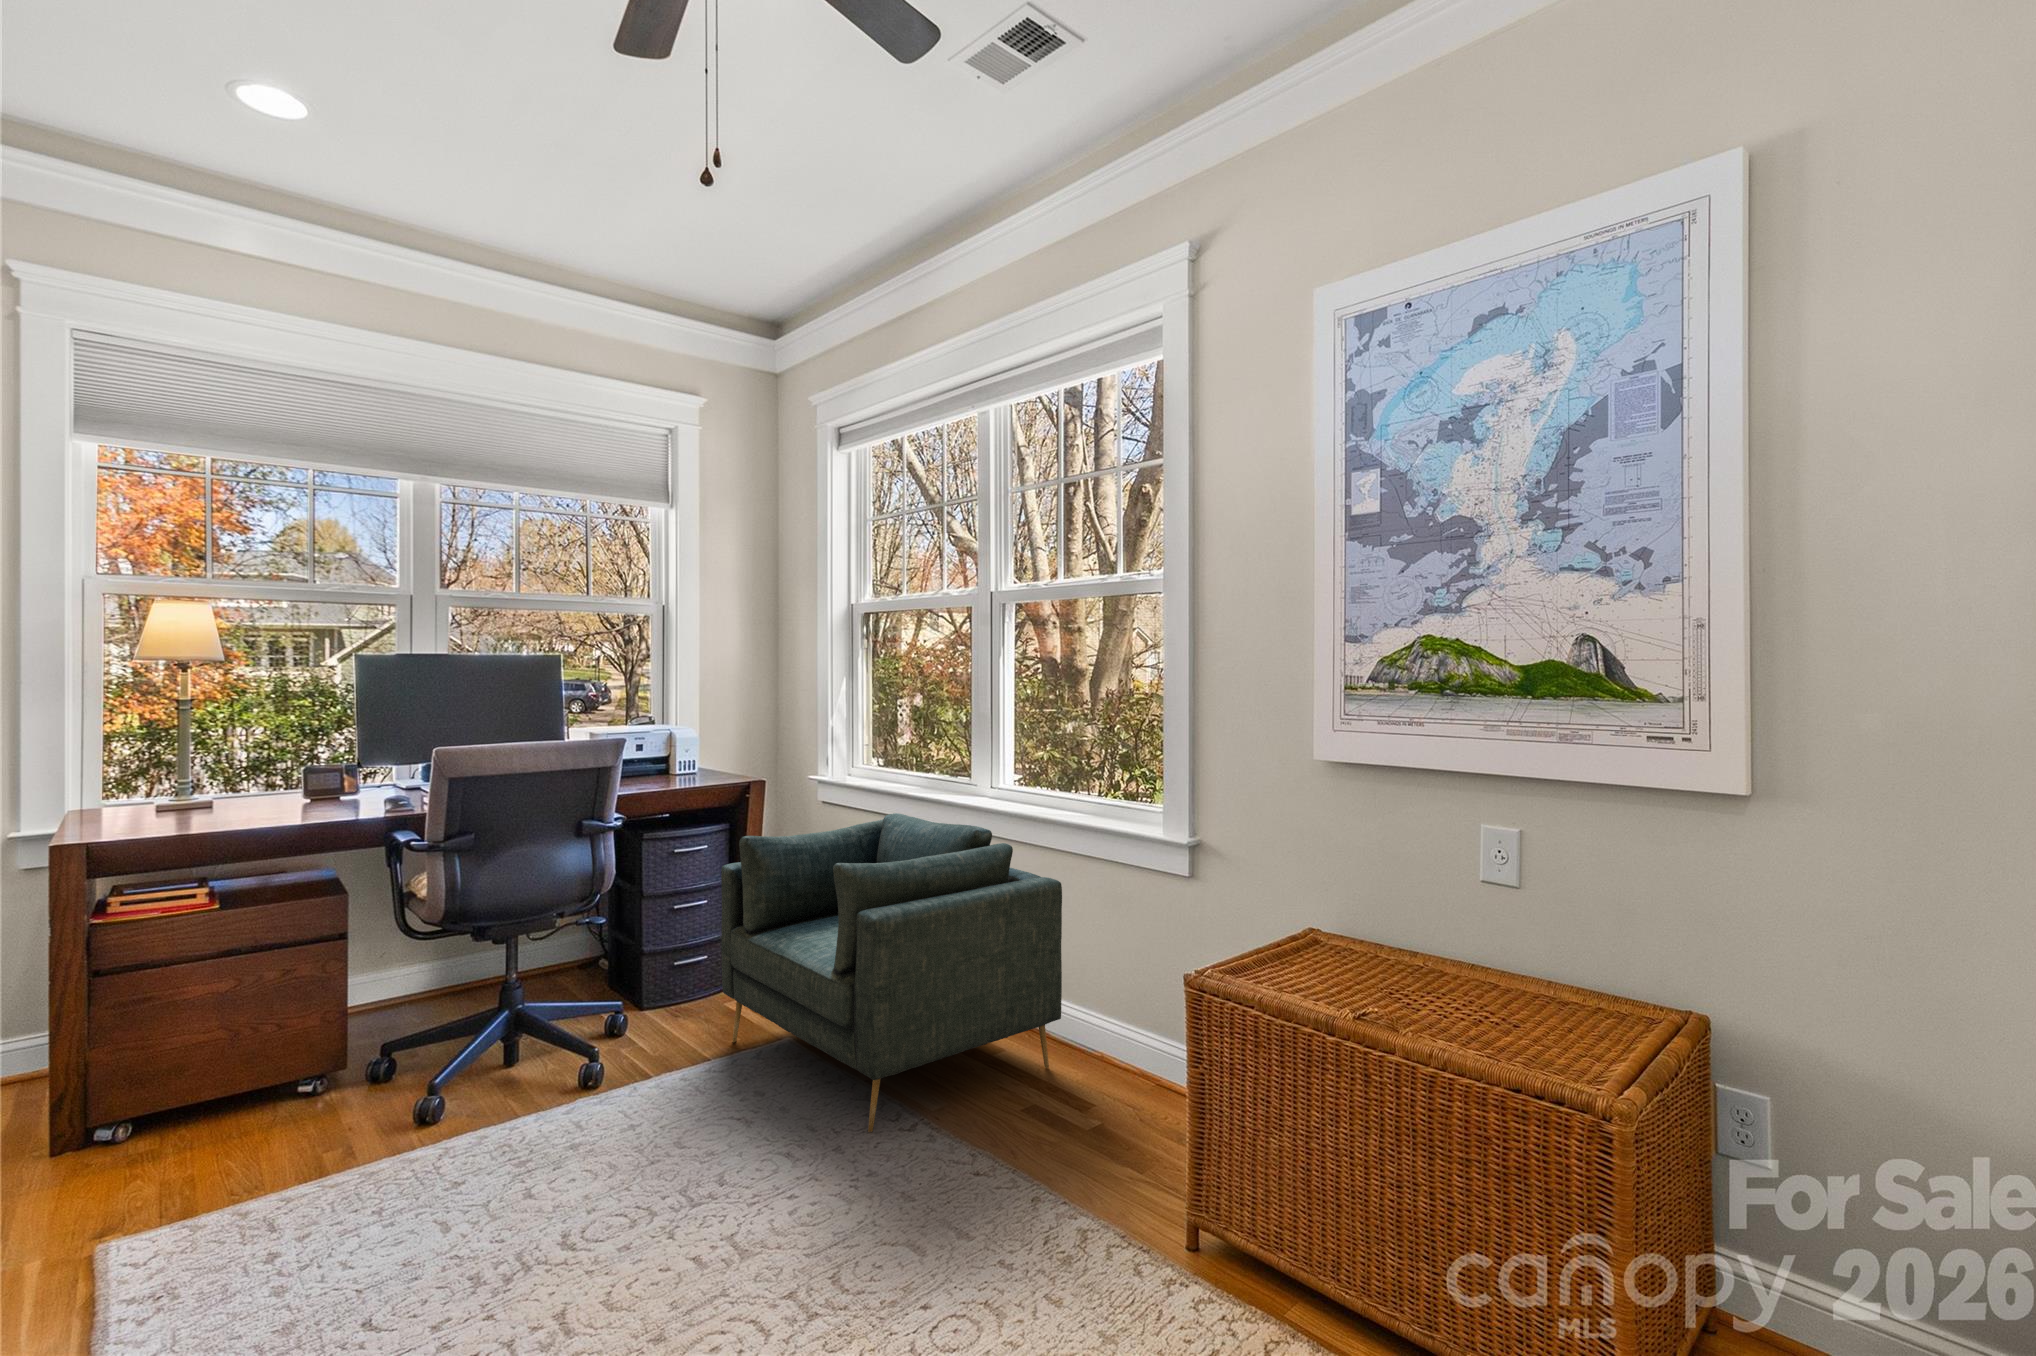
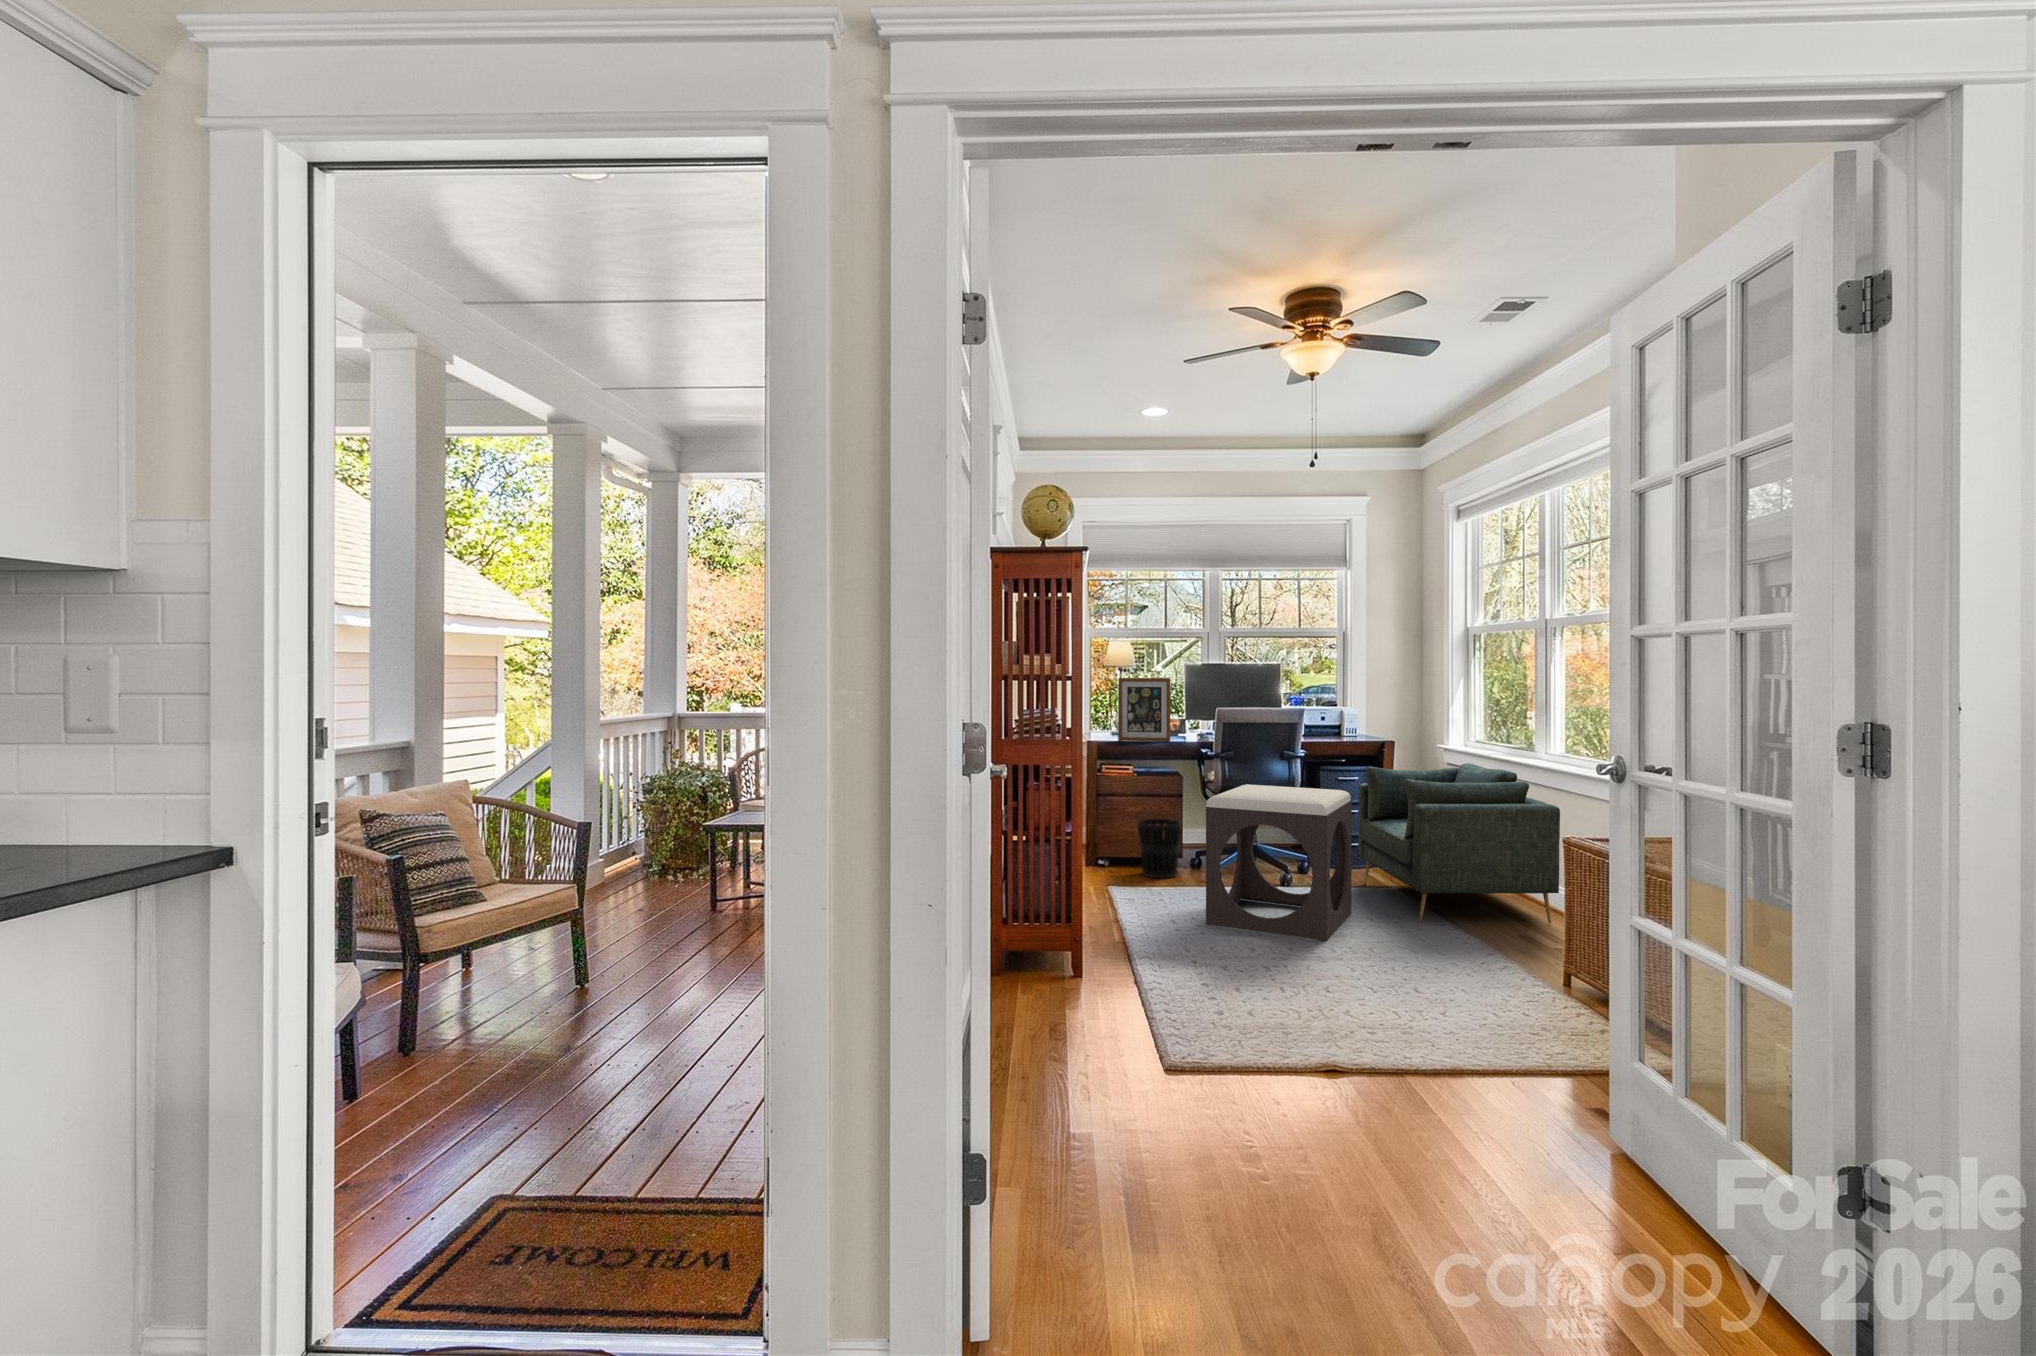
picture frame: none [176,683,320,827] -> present [1118,678,1170,742]
footstool: none [403,903,741,1318] -> present [1206,784,1352,940]
wastebasket: none [224,992,348,1145] -> present [1138,819,1182,878]

